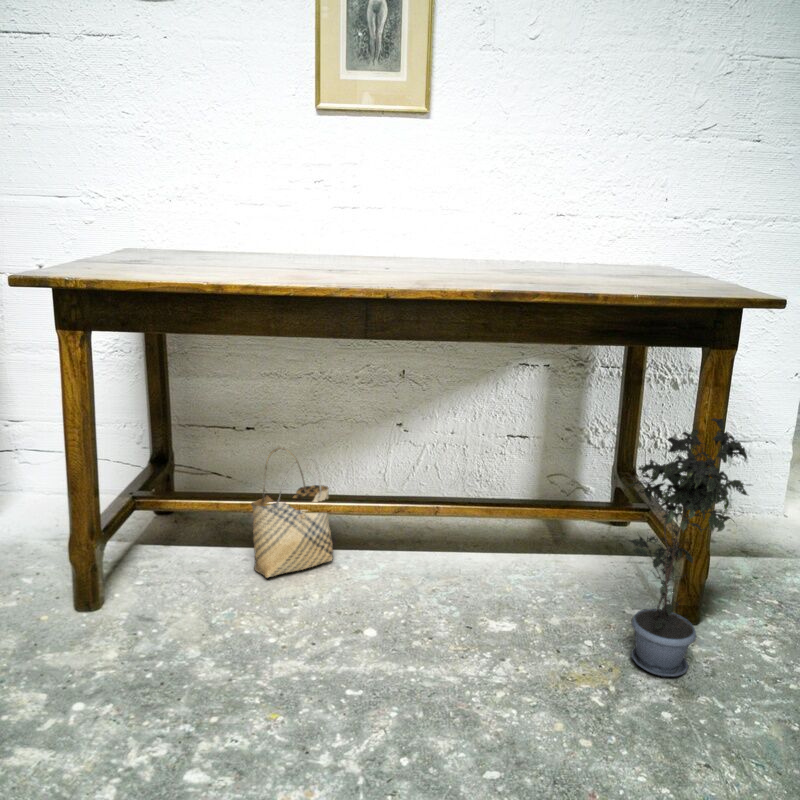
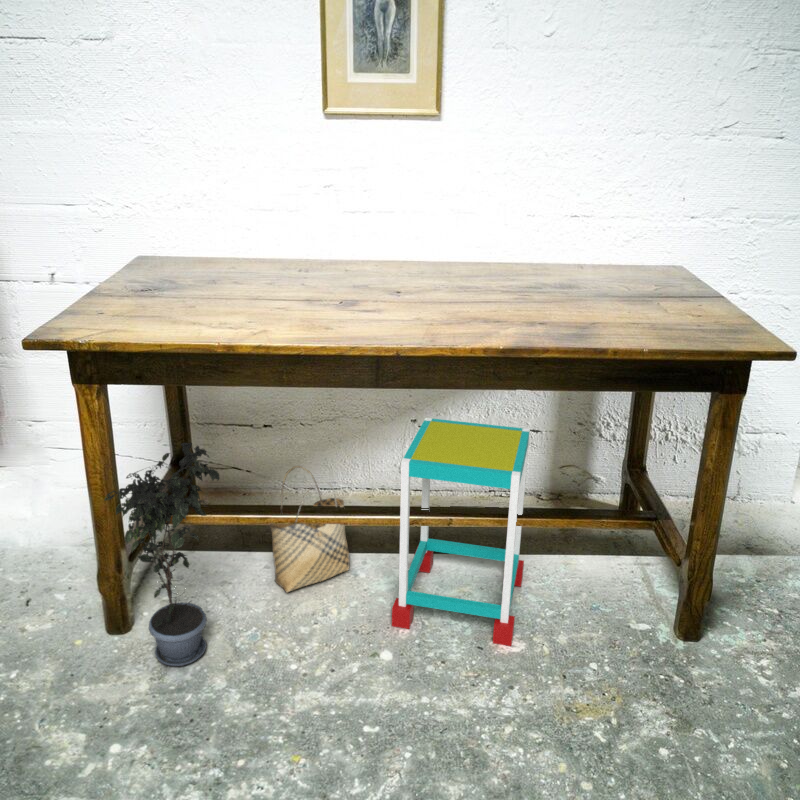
side table: none [377,397,520,626] -> present [392,418,530,646]
potted plant: present [627,418,748,677] -> present [104,443,220,666]

